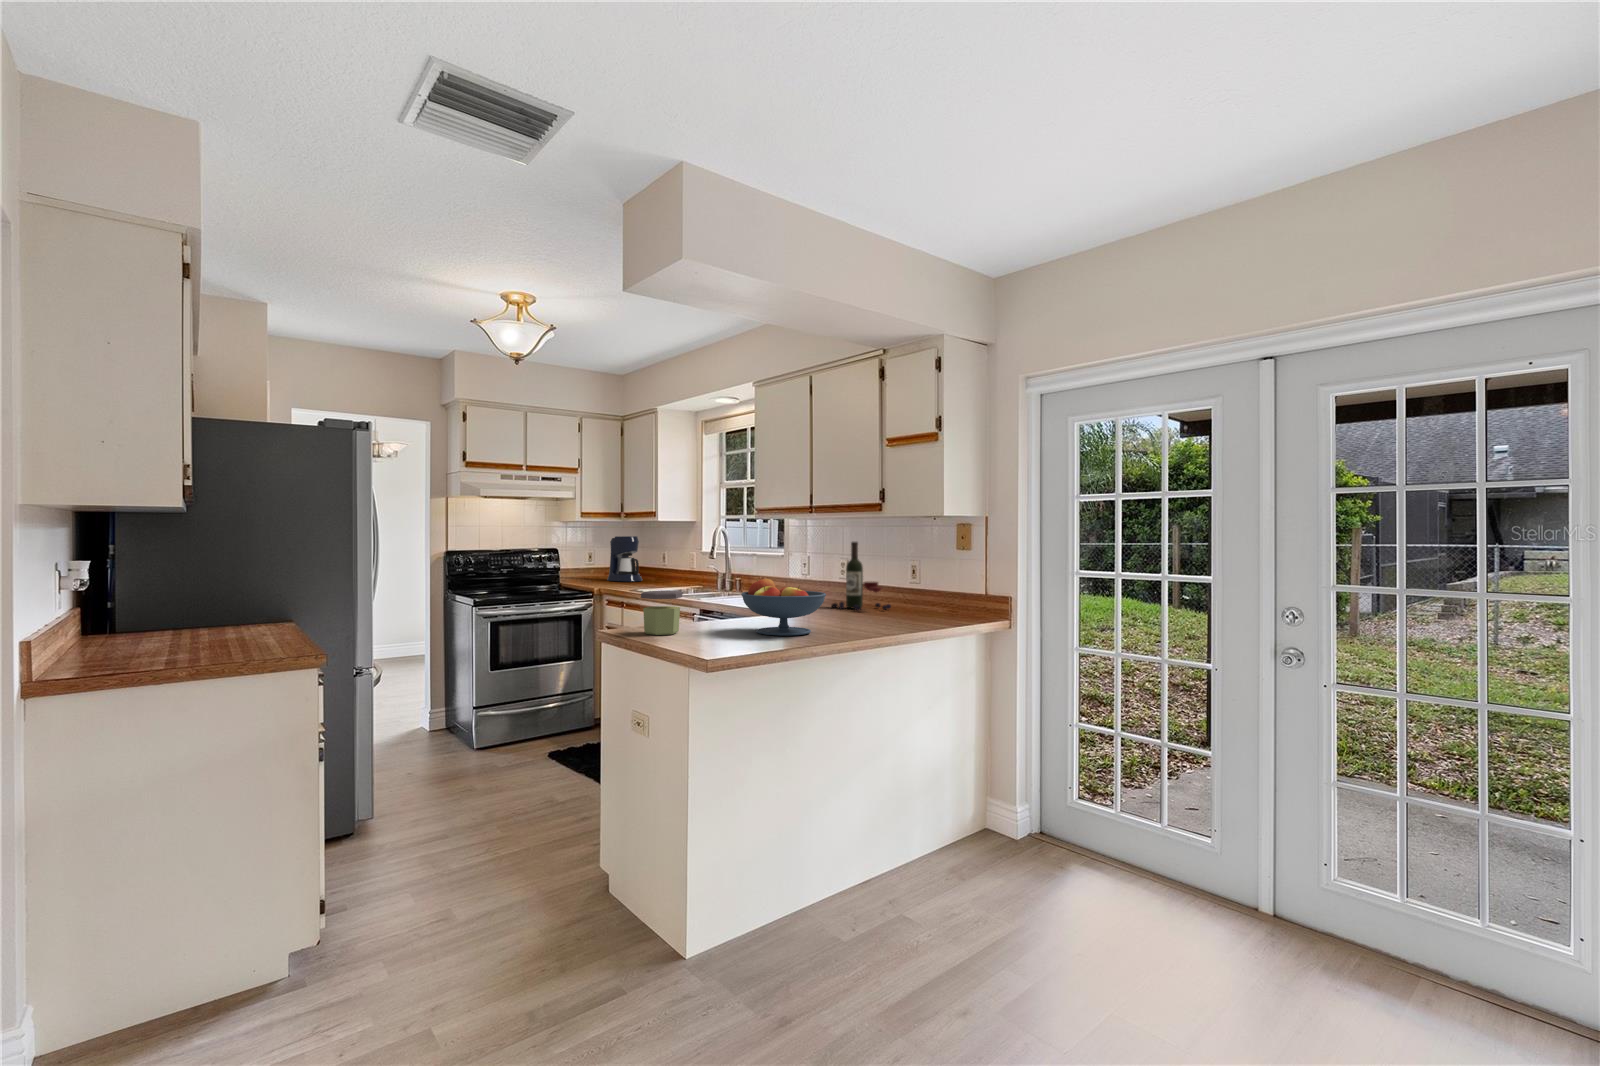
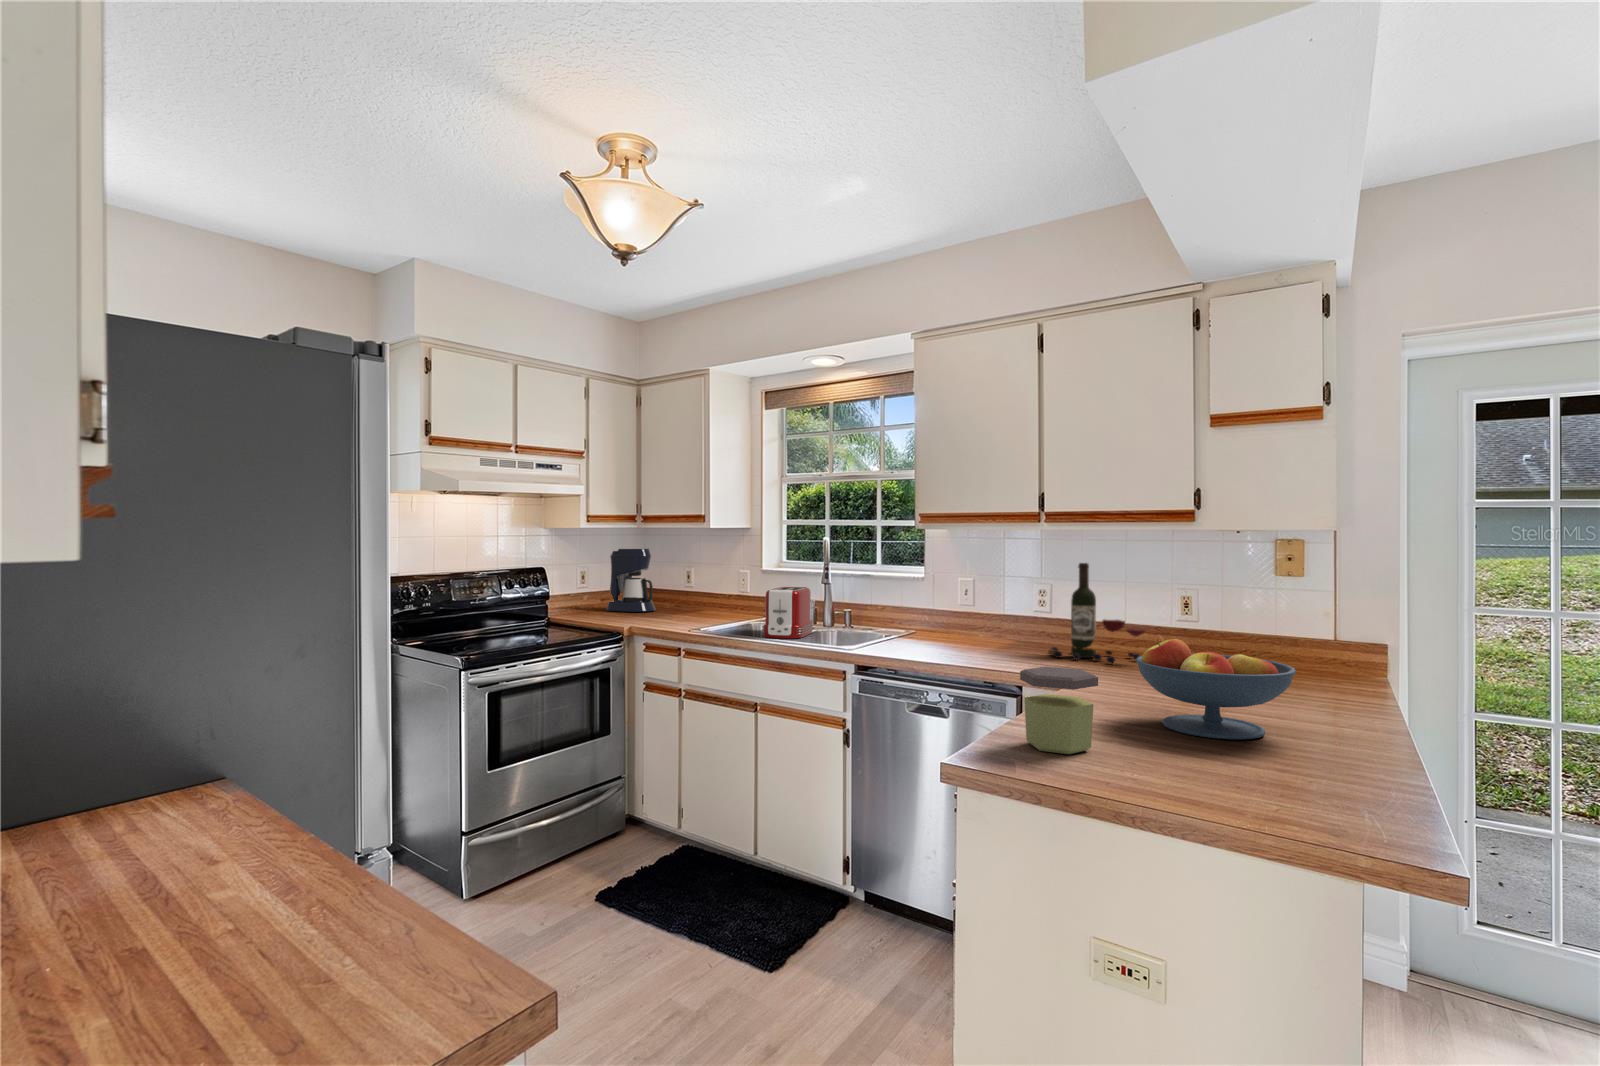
toaster: none [667,561,712,595] -> present [762,587,814,639]

